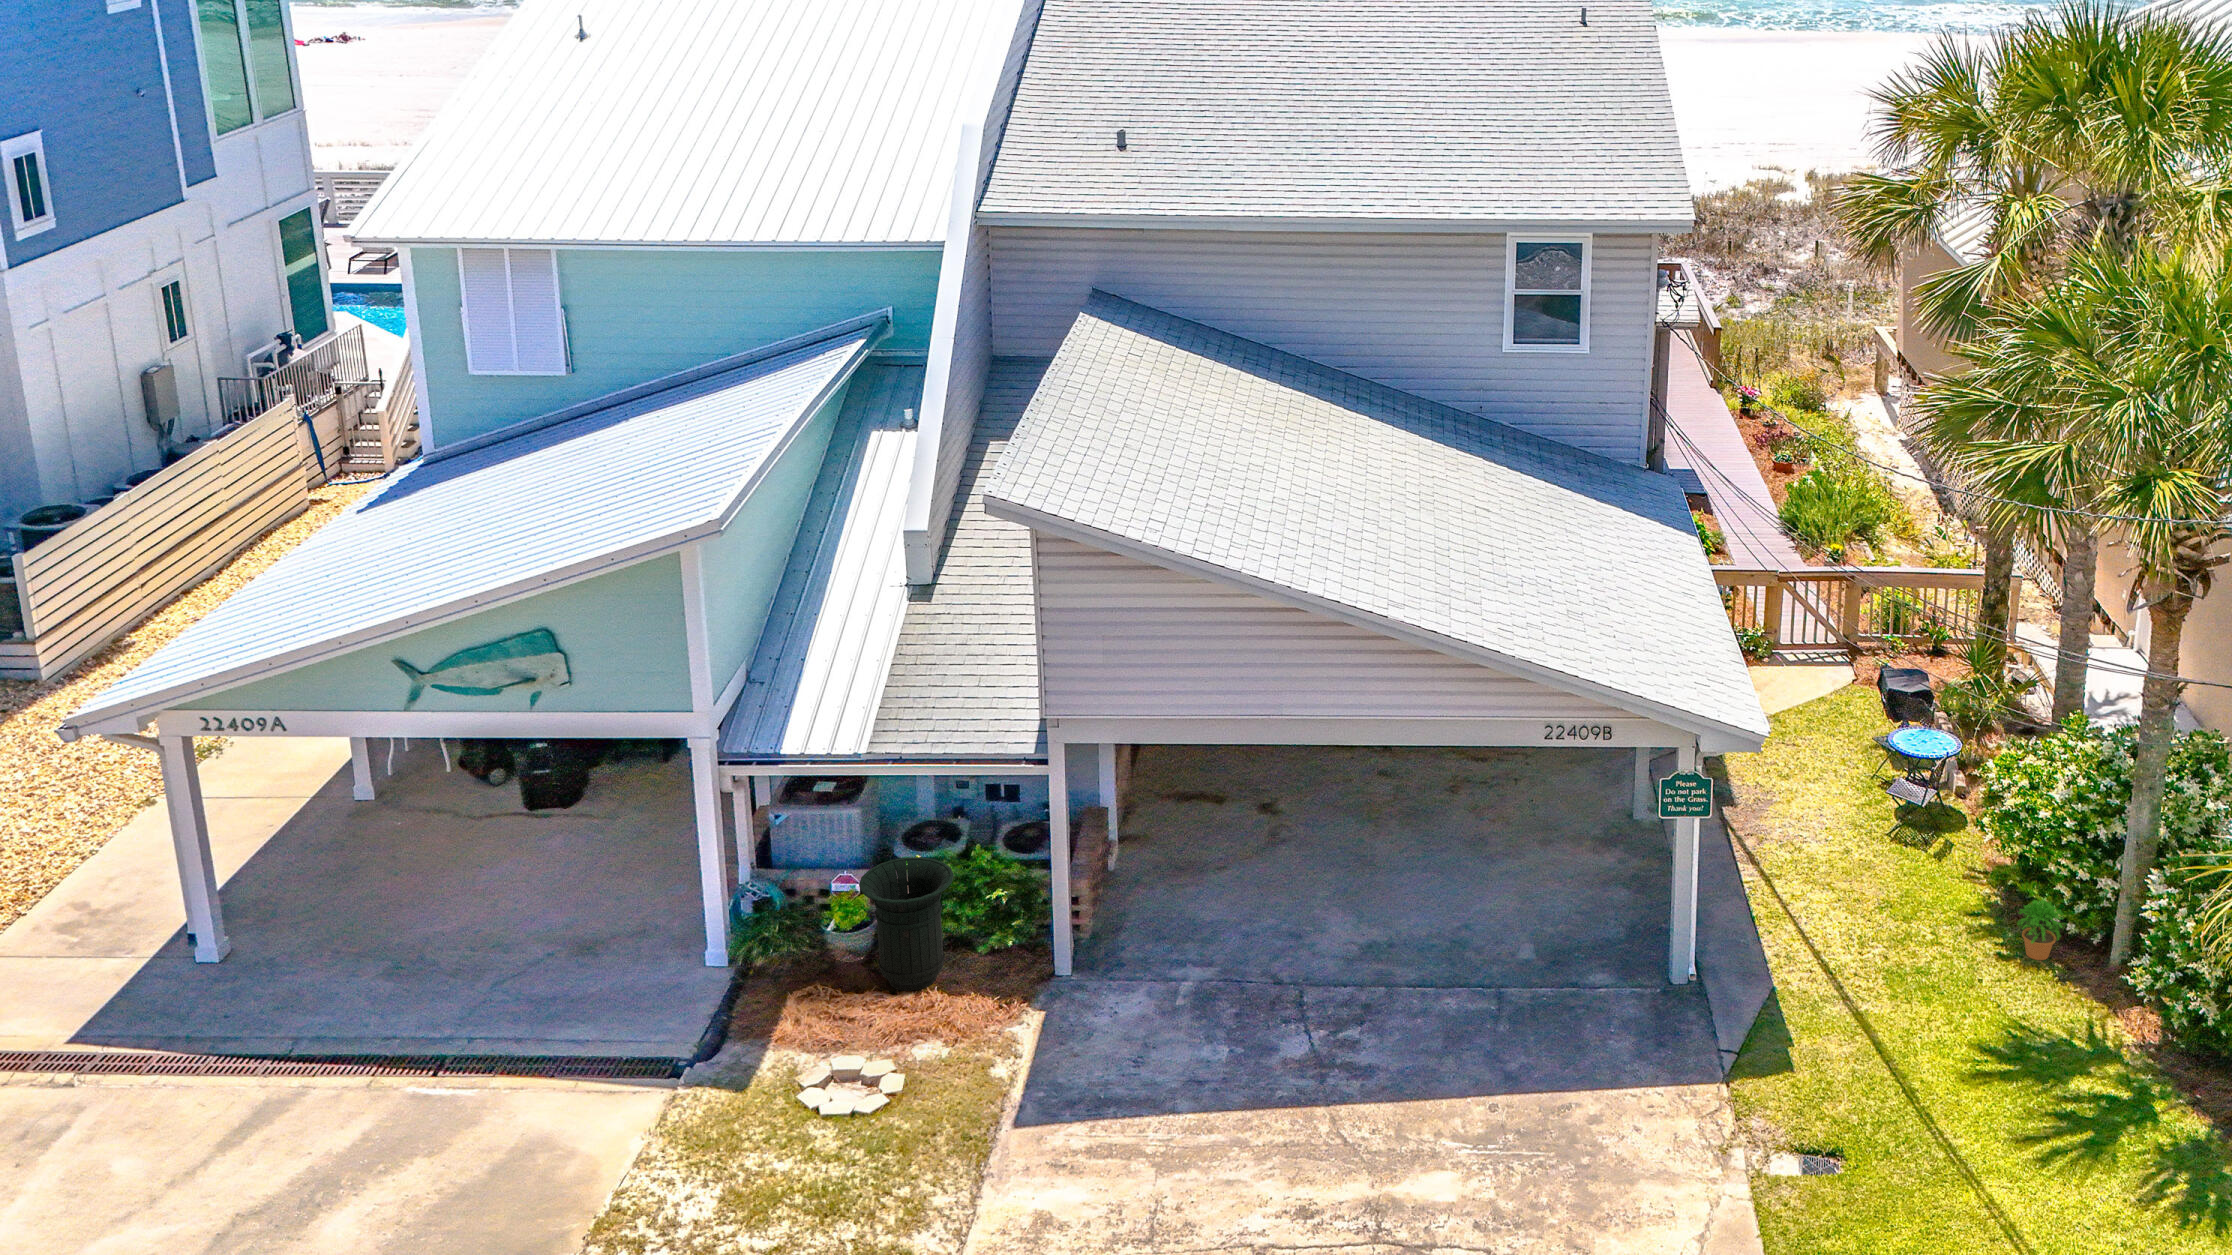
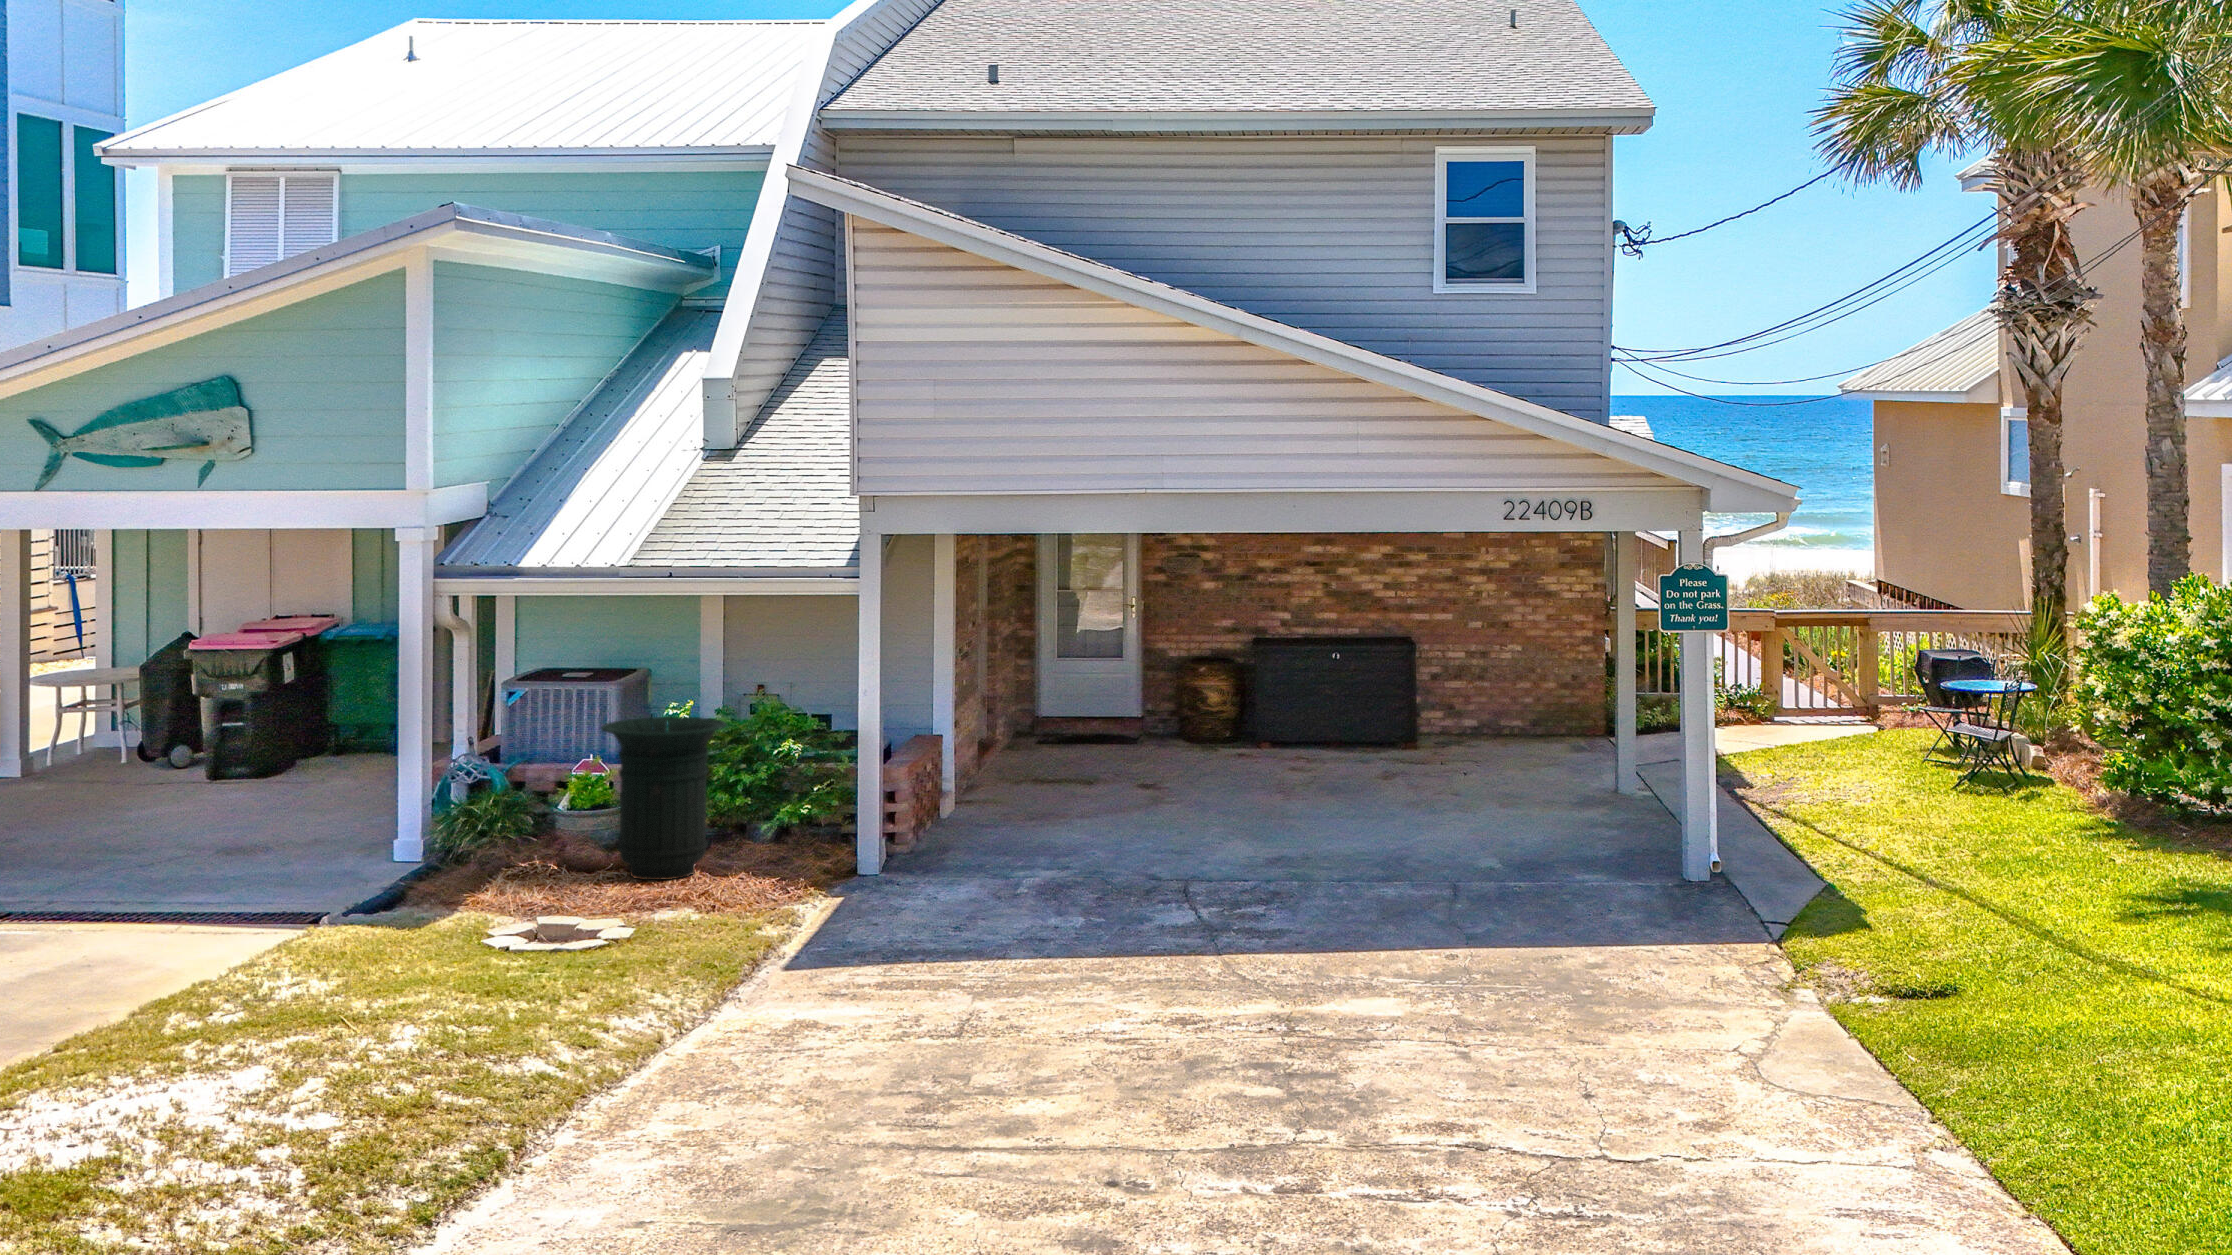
potted plant: present [2018,900,2063,960] -> none [2137,799,2209,883]

